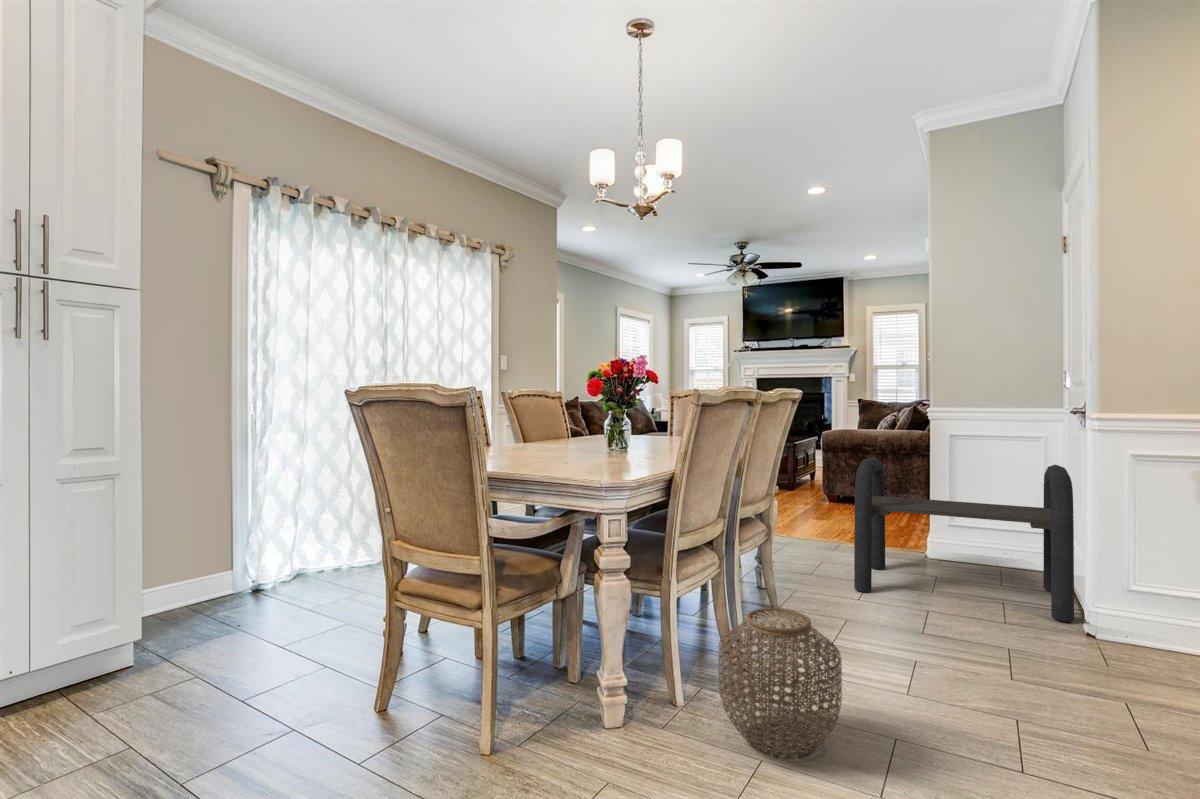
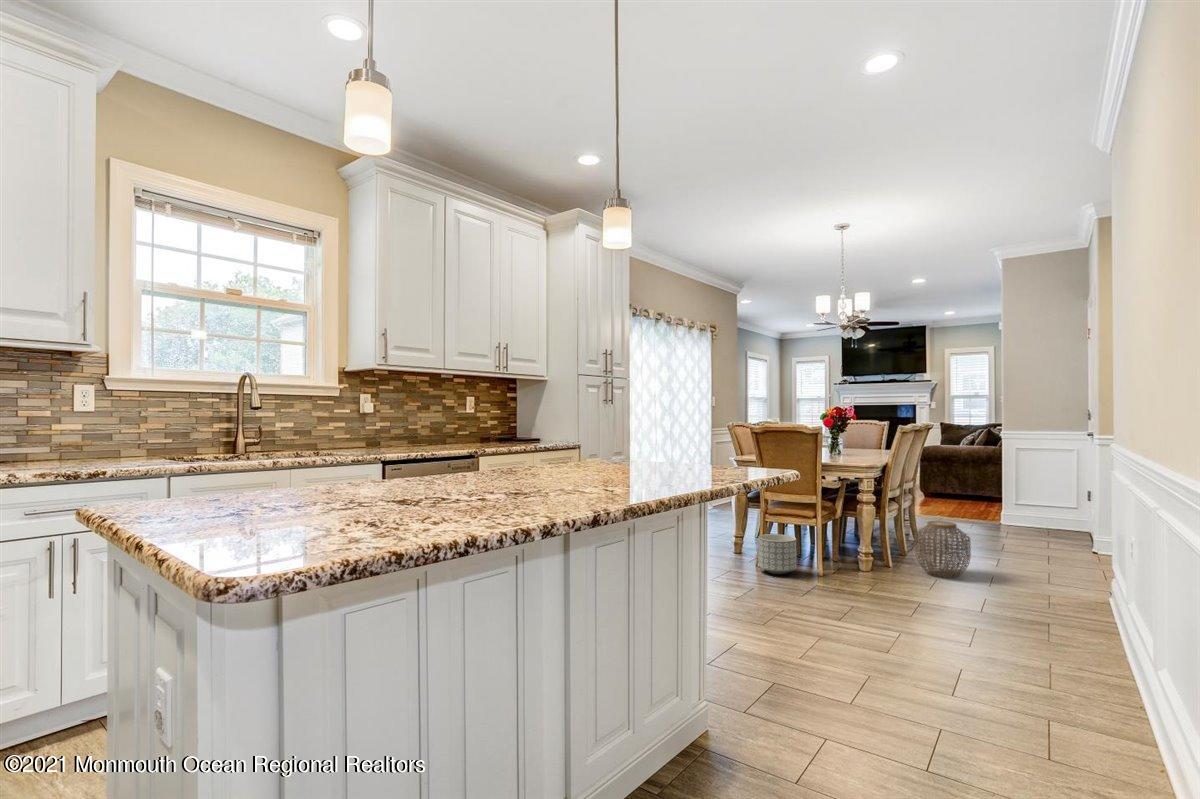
bench: present [854,457,1074,622] -> none [960,461,1087,549]
planter: none [337,646,432,760] -> present [758,534,796,574]

